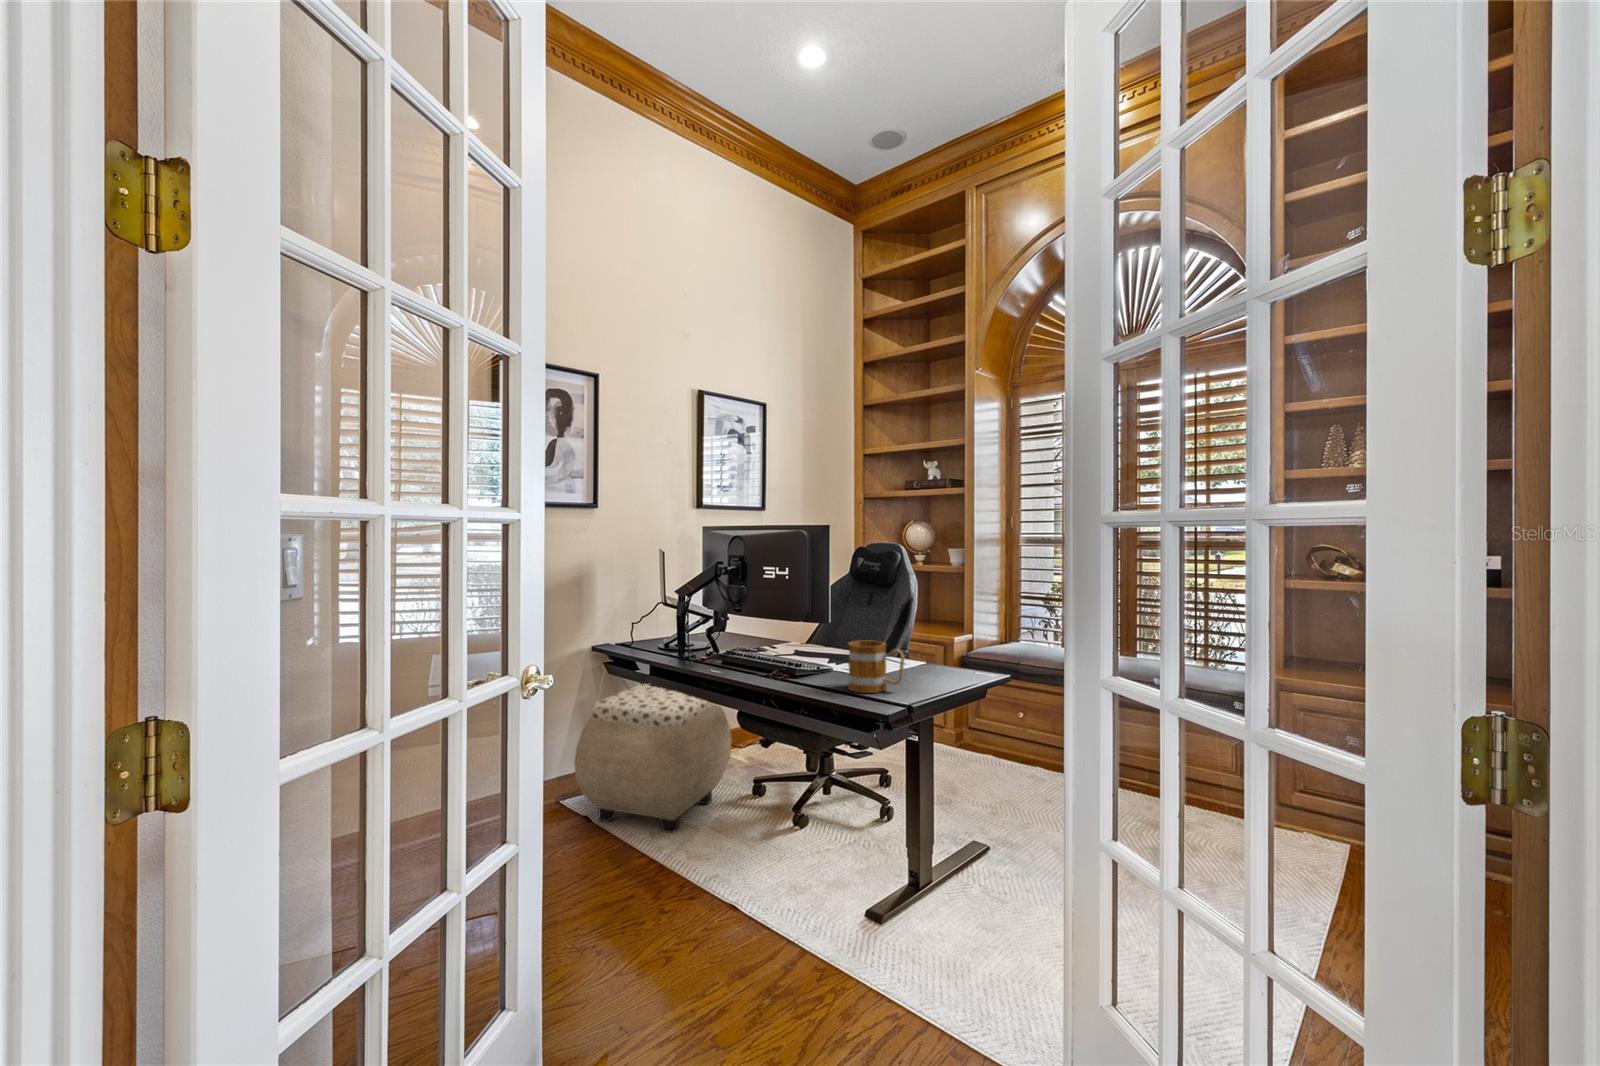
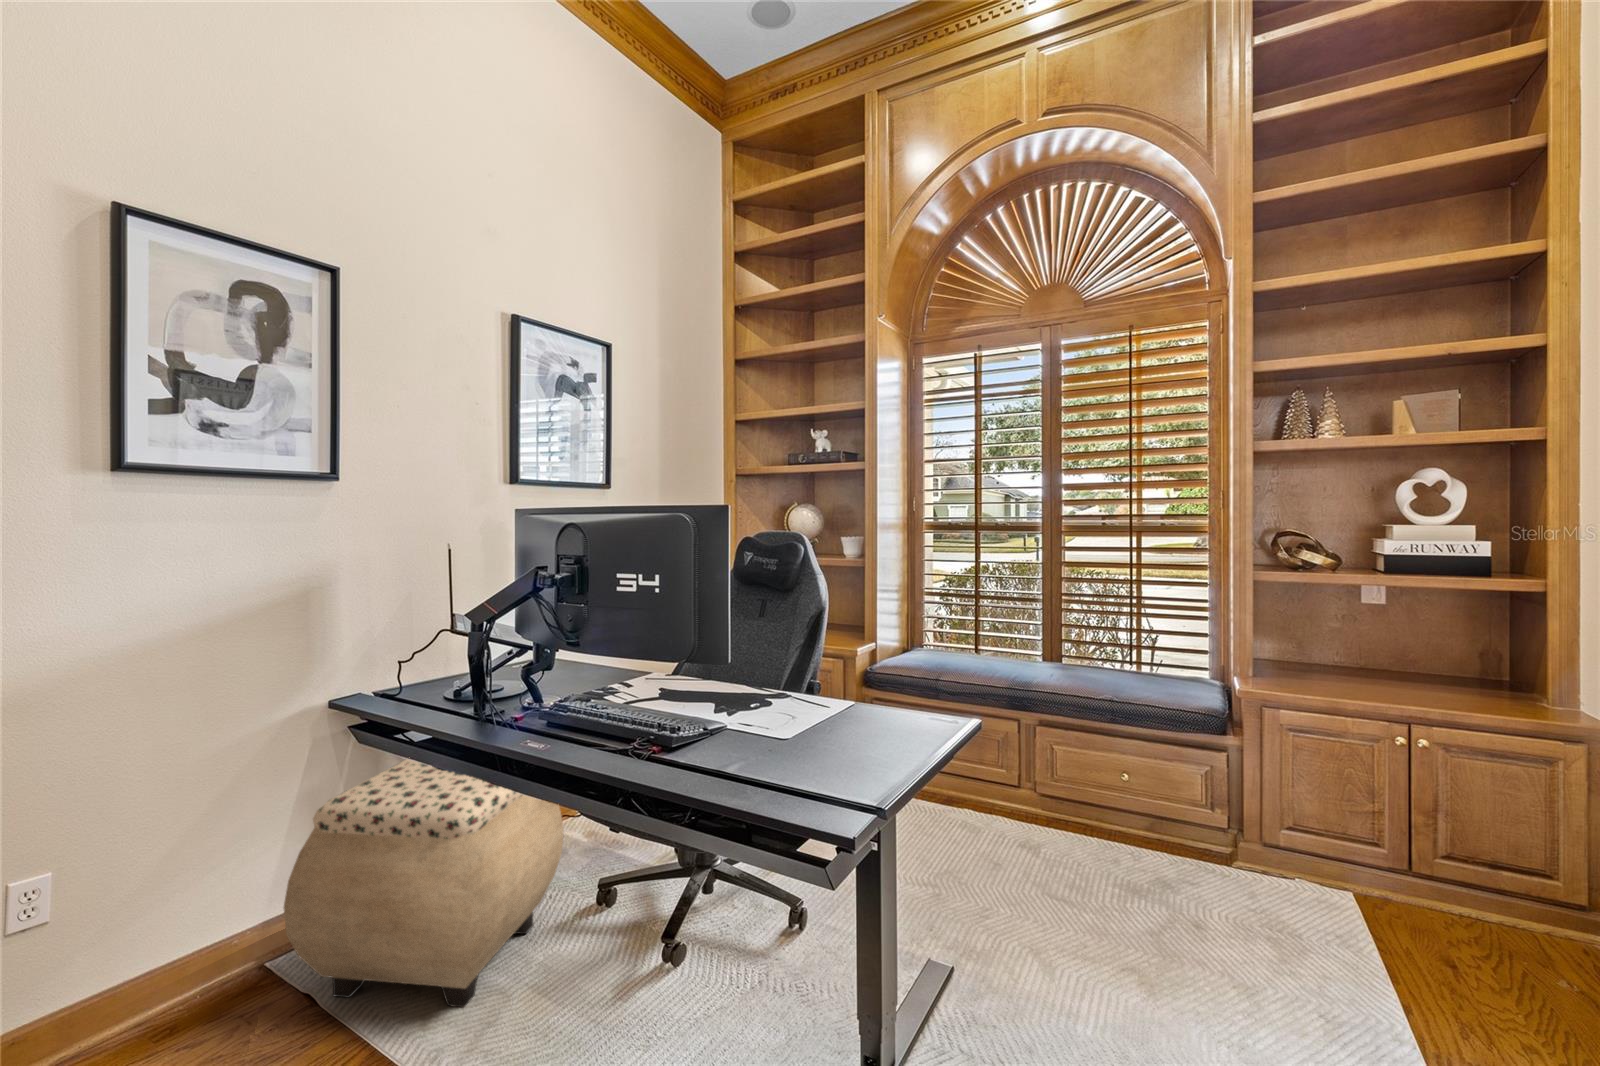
mug: present [848,640,904,693] -> none [764,690,857,782]

